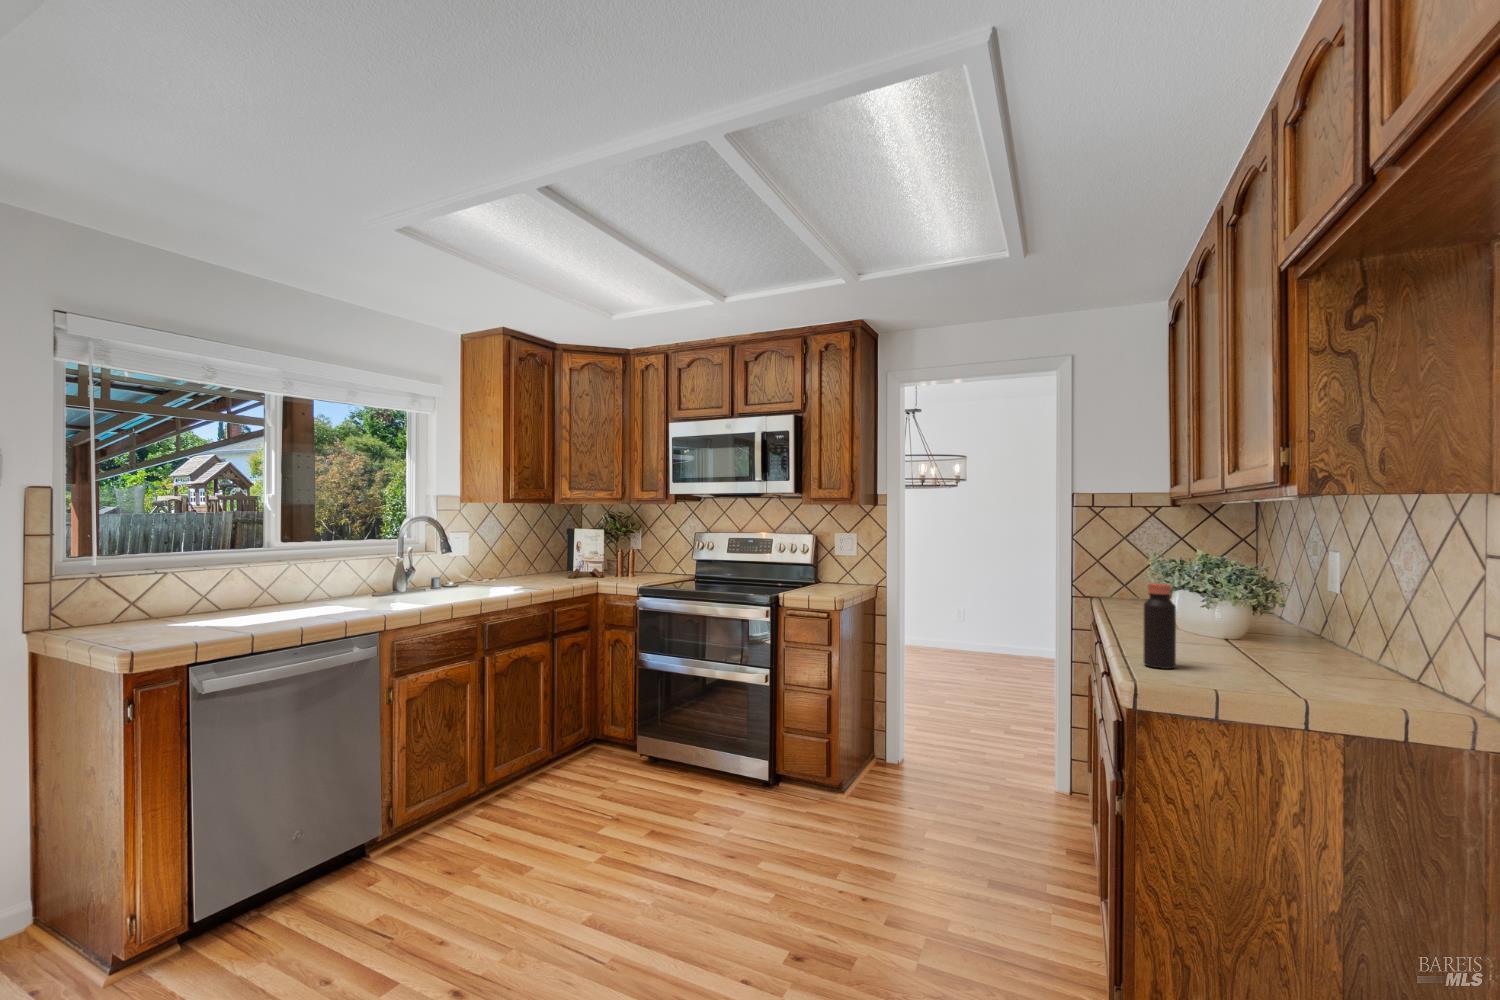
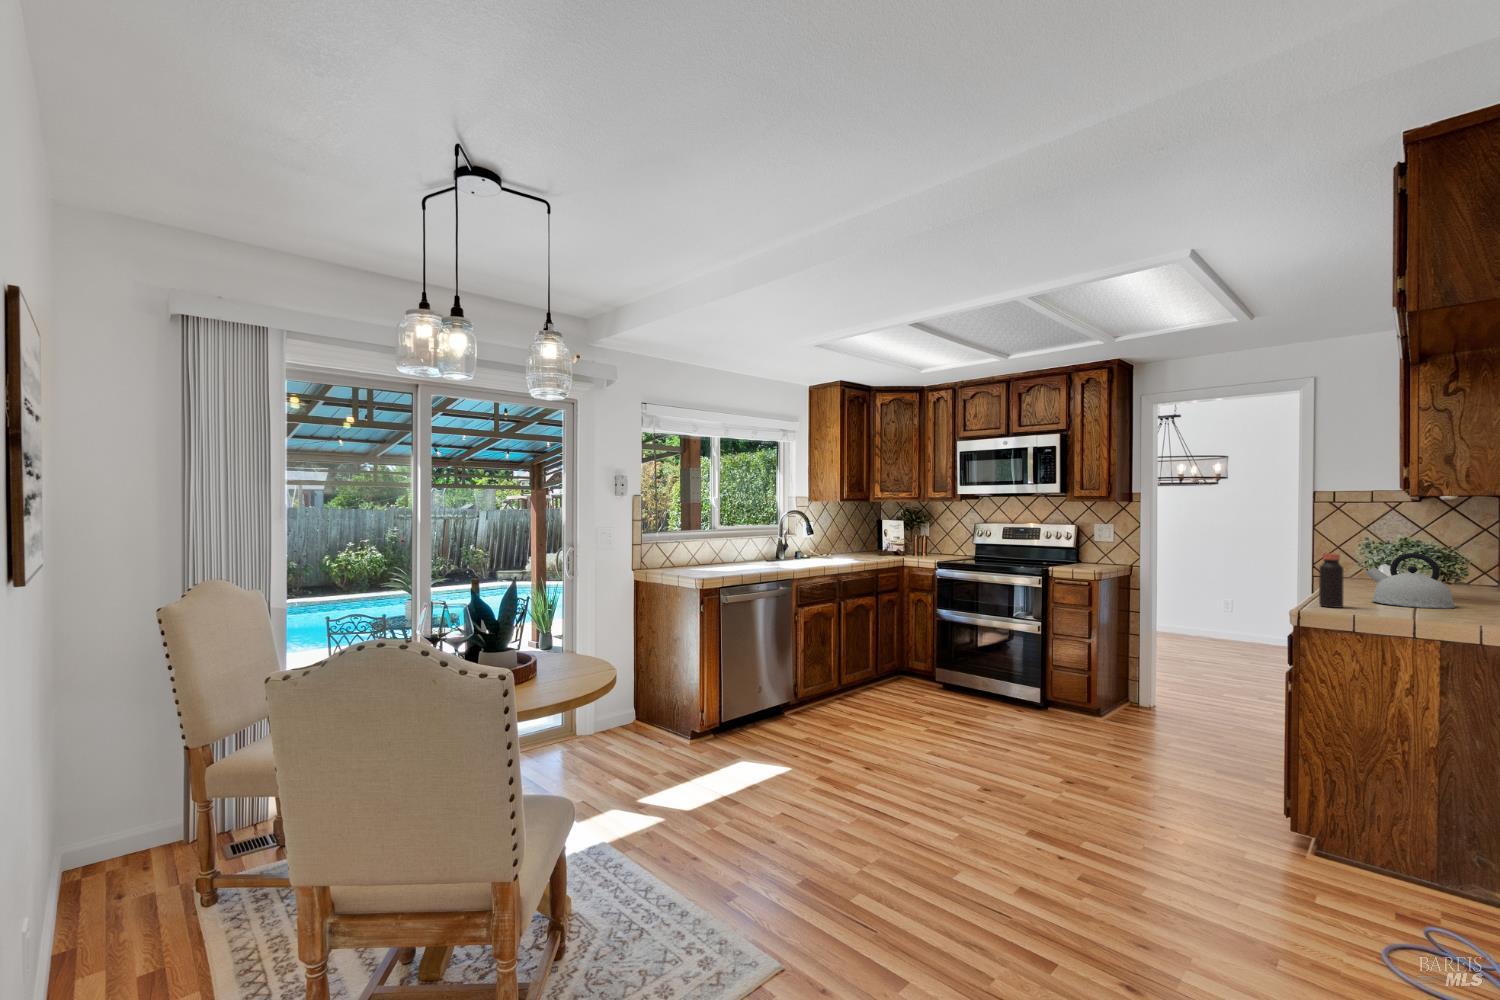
kettle: none [1179,578,1292,660] -> present [1366,553,1456,609]

